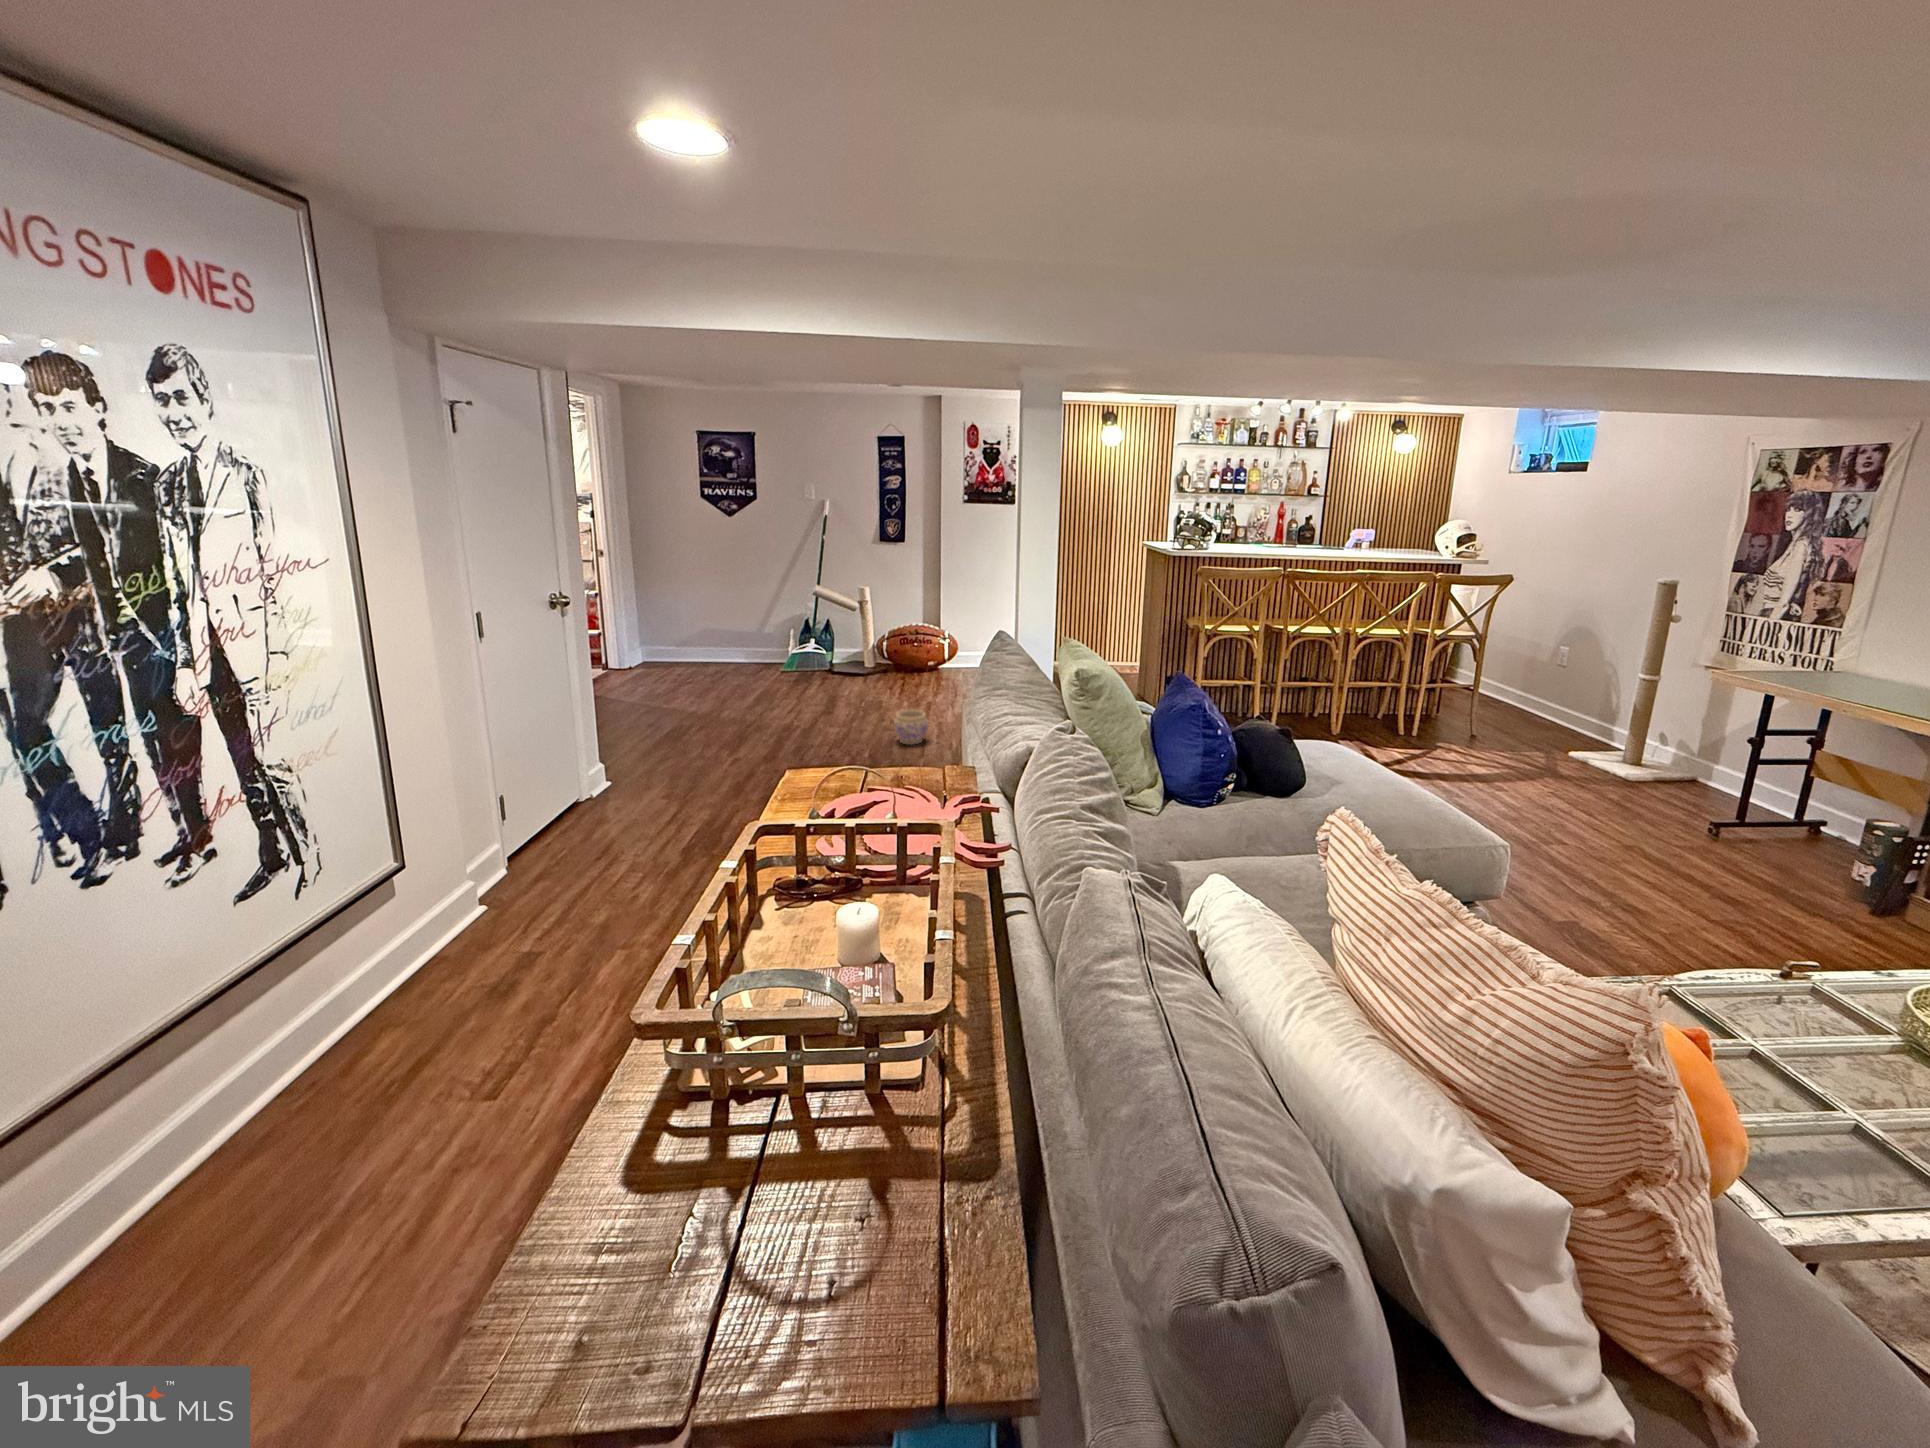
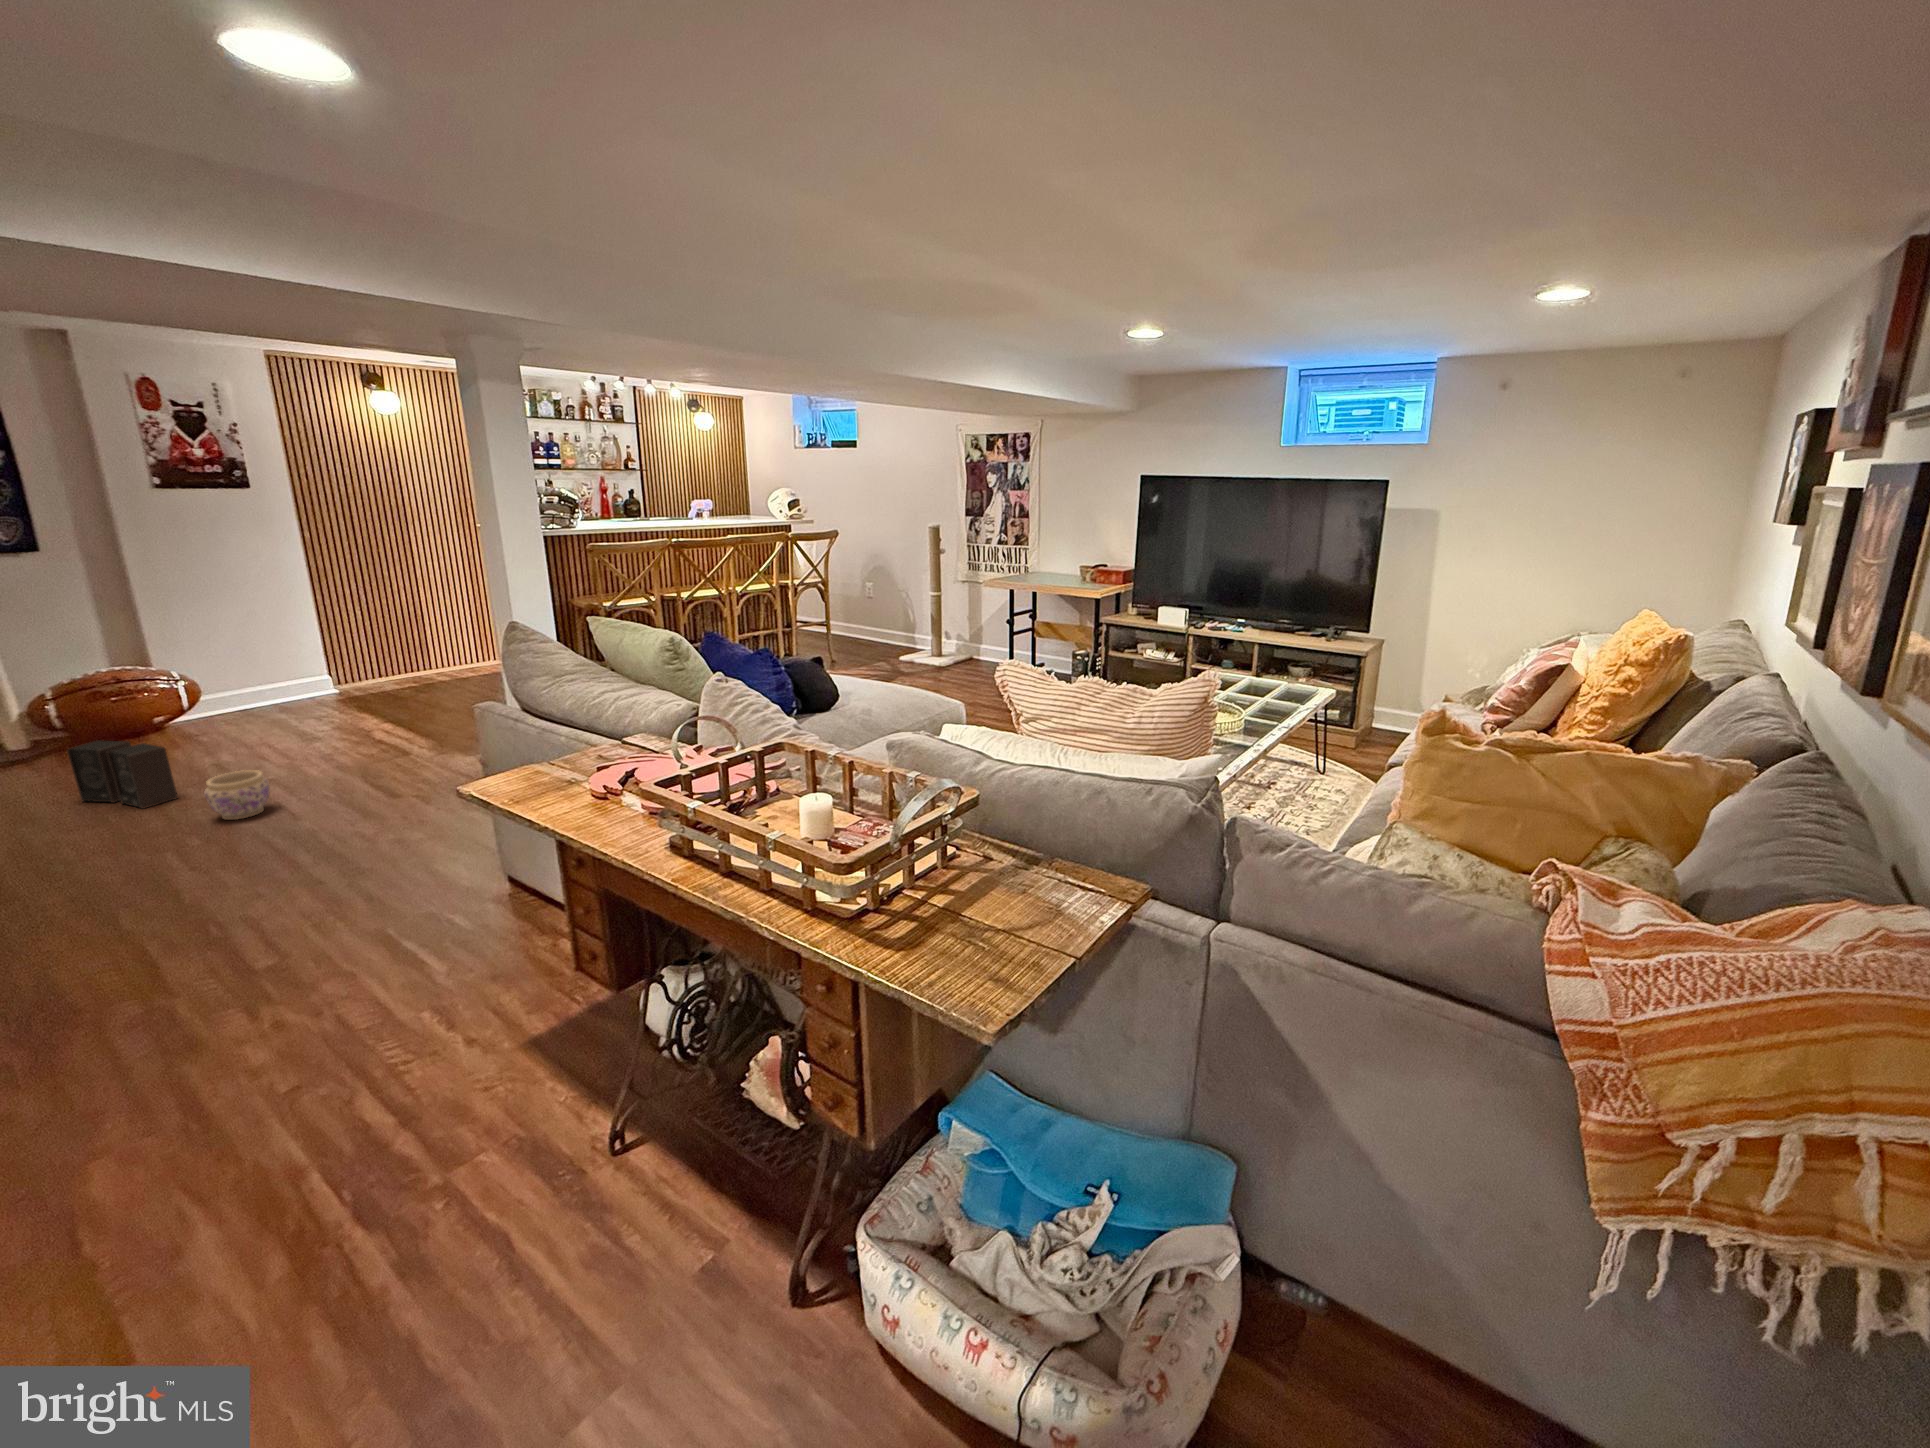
speaker: none [860,670,896,721] -> present [67,740,178,809]

